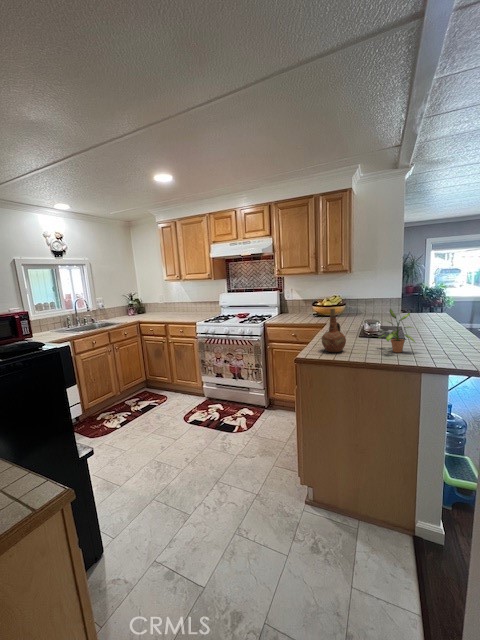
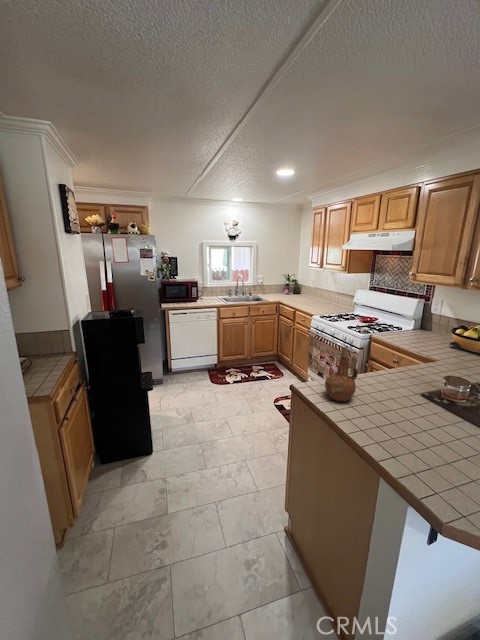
potted plant: present [381,309,415,353] -> none [379,375,447,442]

